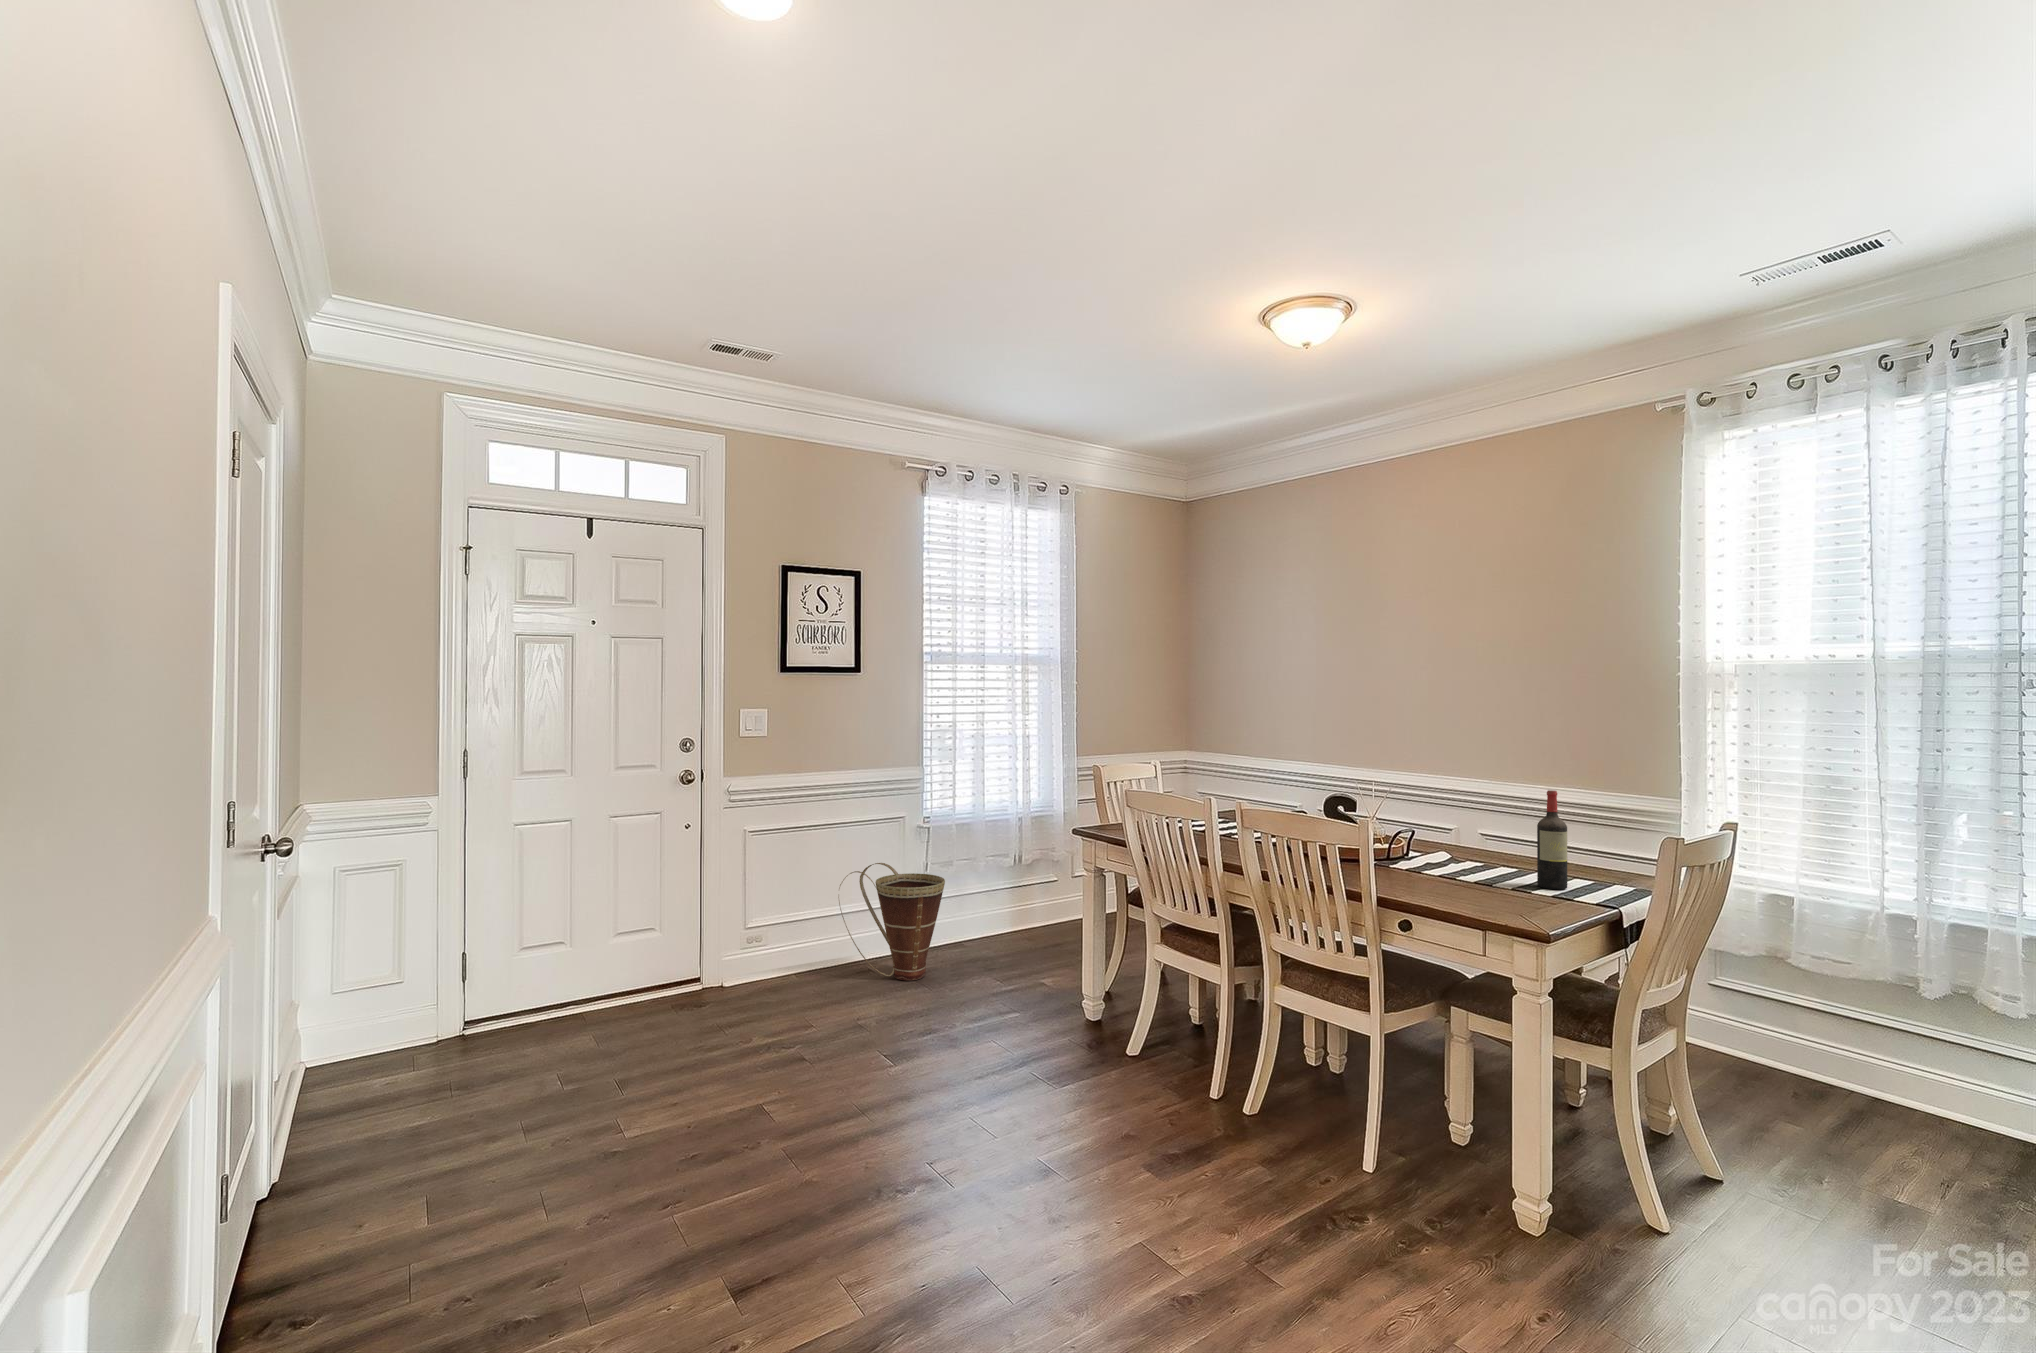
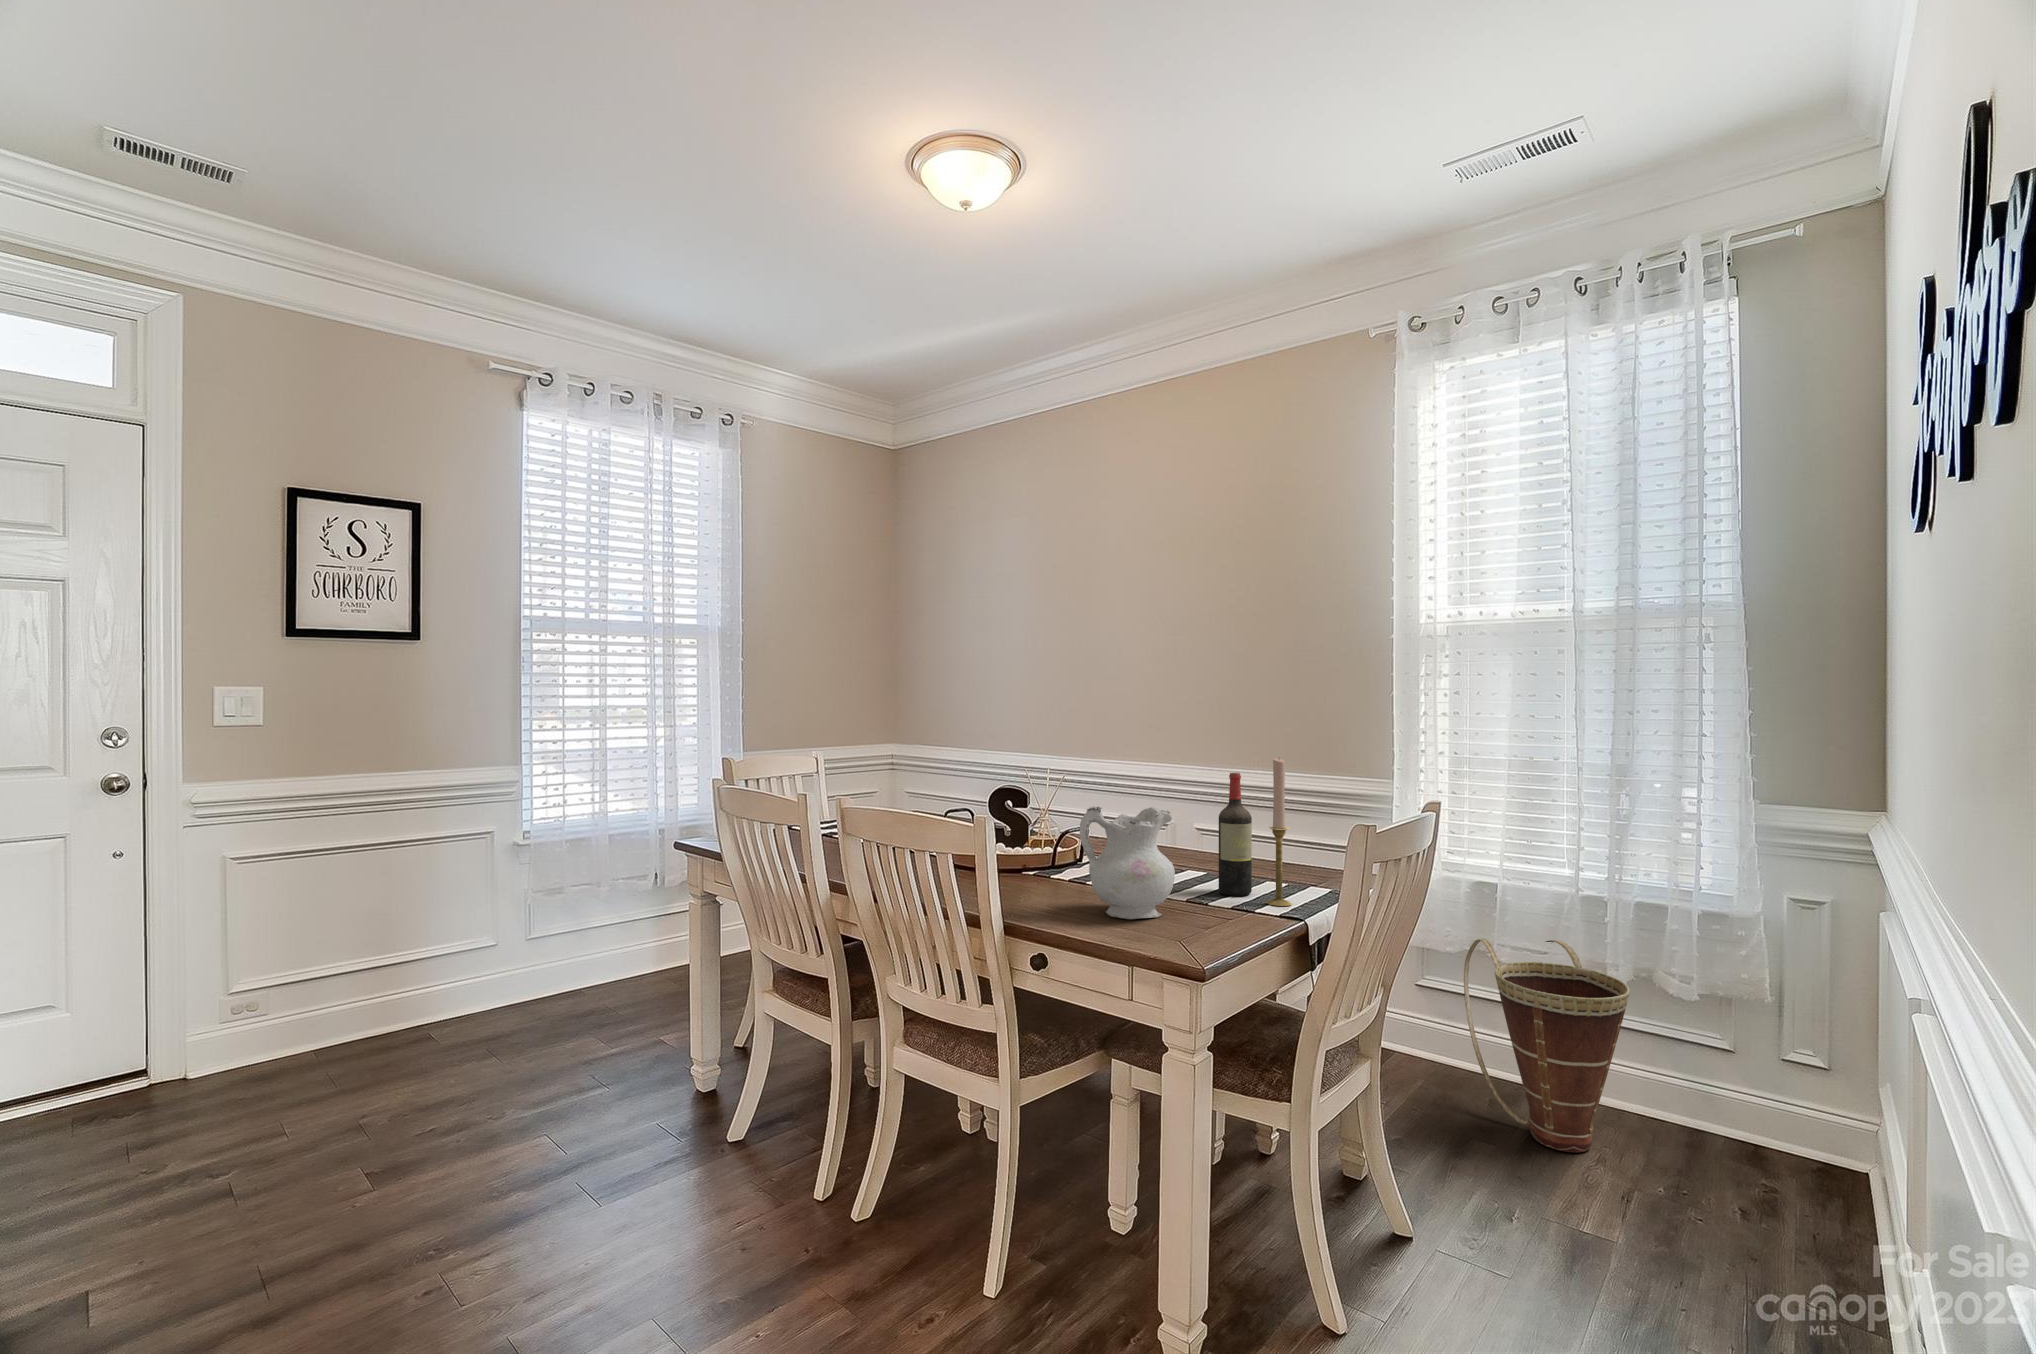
candlestick: none [1583,779,1607,899] -> present [1266,758,1292,906]
ceramic pitcher: none [1429,813,1508,901] -> present [1080,807,1175,919]
basket: present [839,863,945,981] -> present [1464,939,1630,1152]

